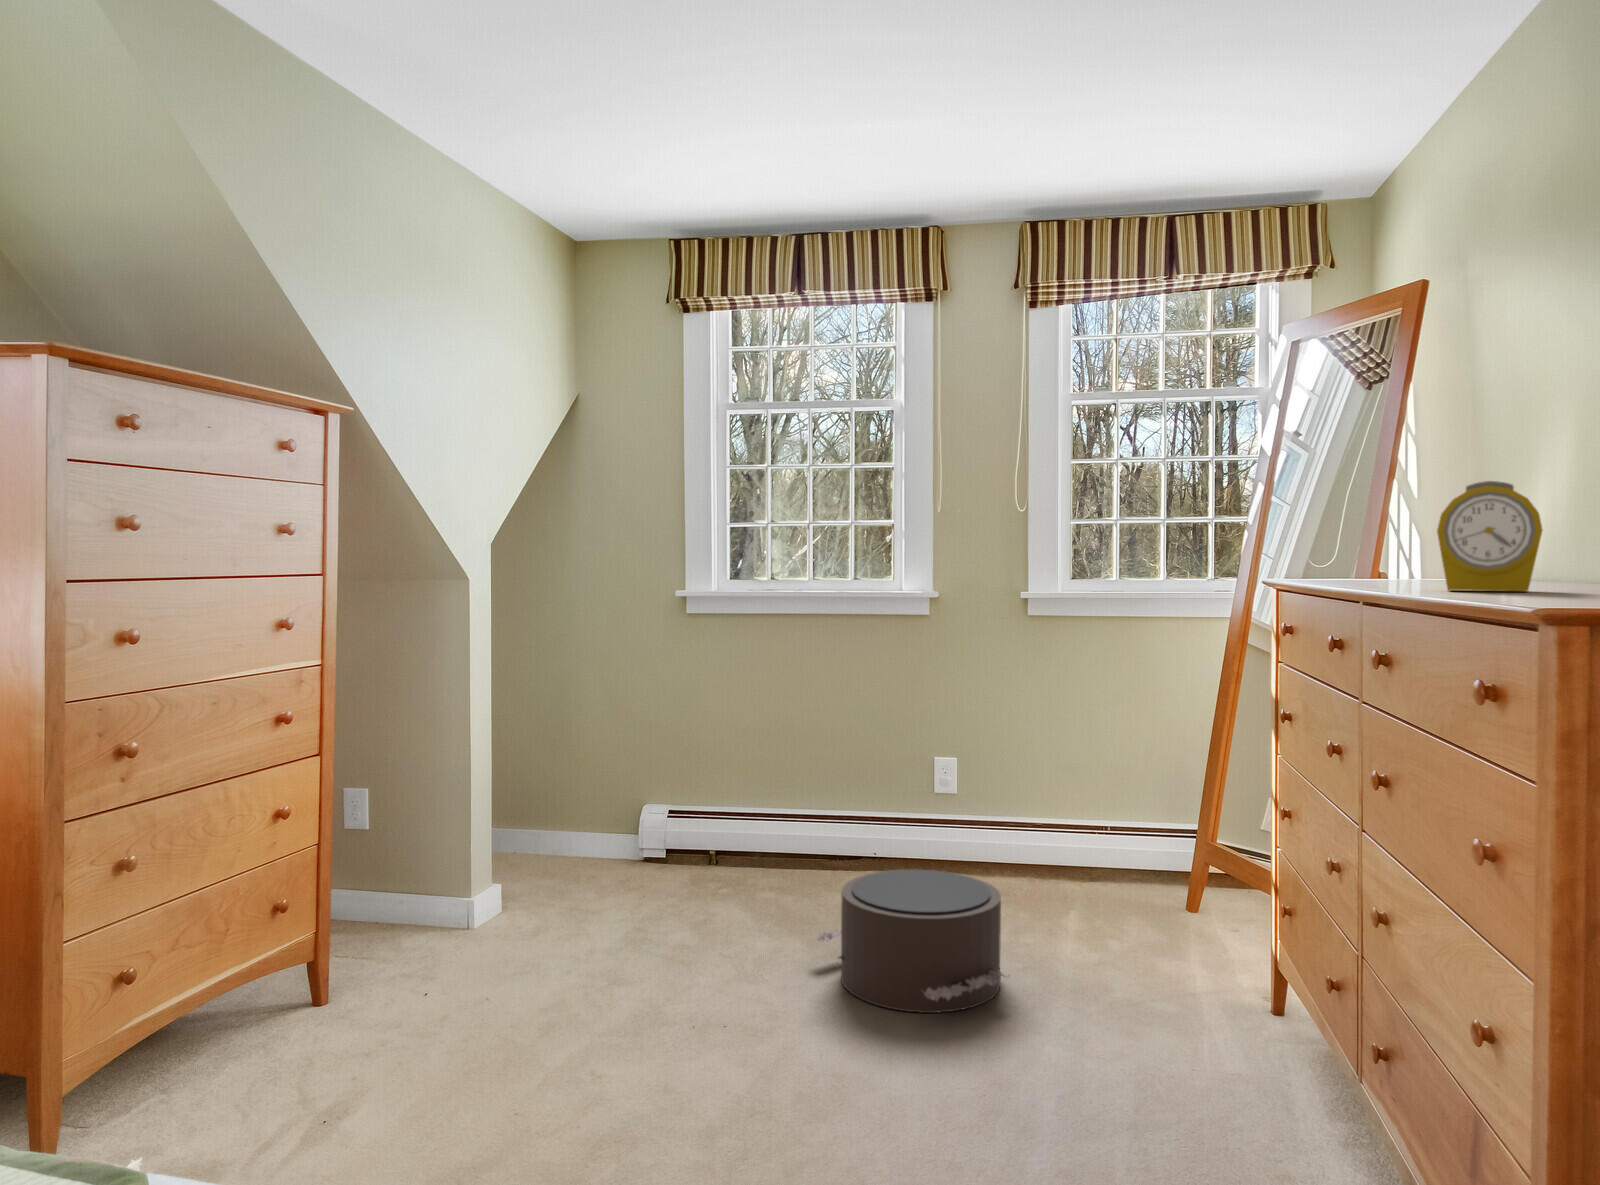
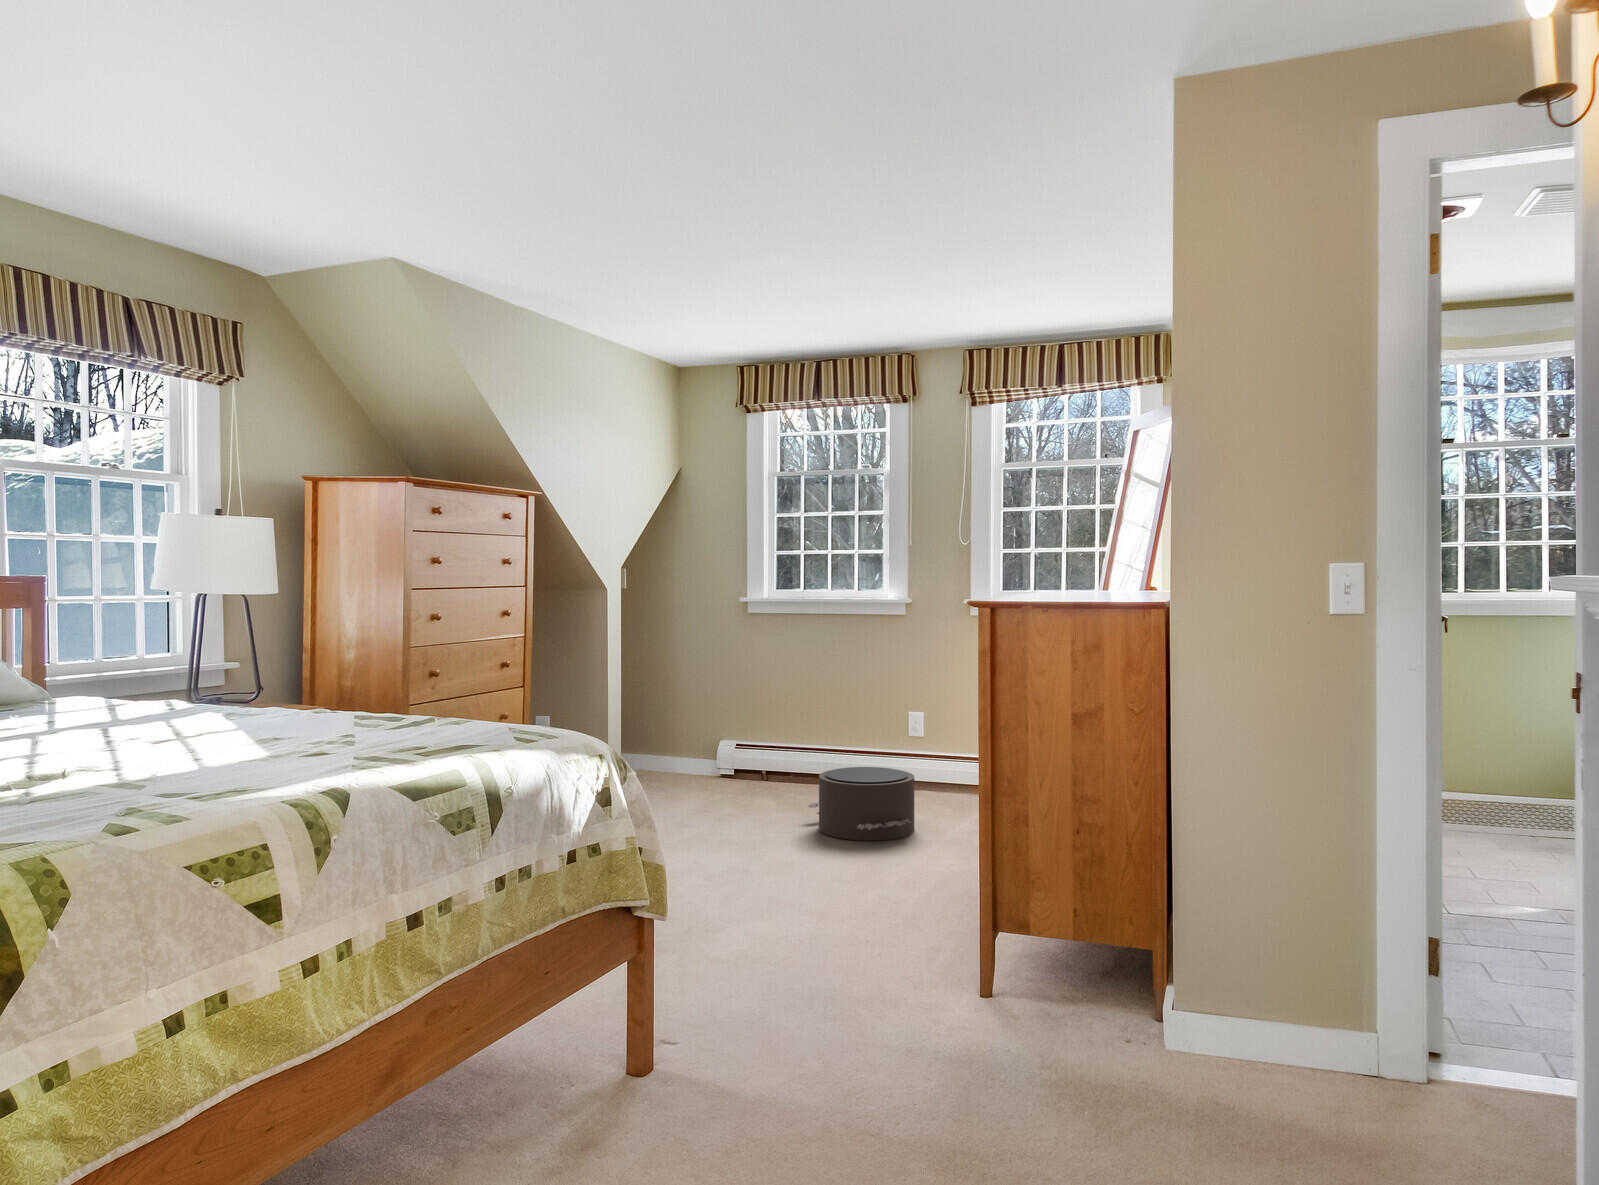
alarm clock: present [1437,481,1542,591] -> none [1073,535,1126,590]

